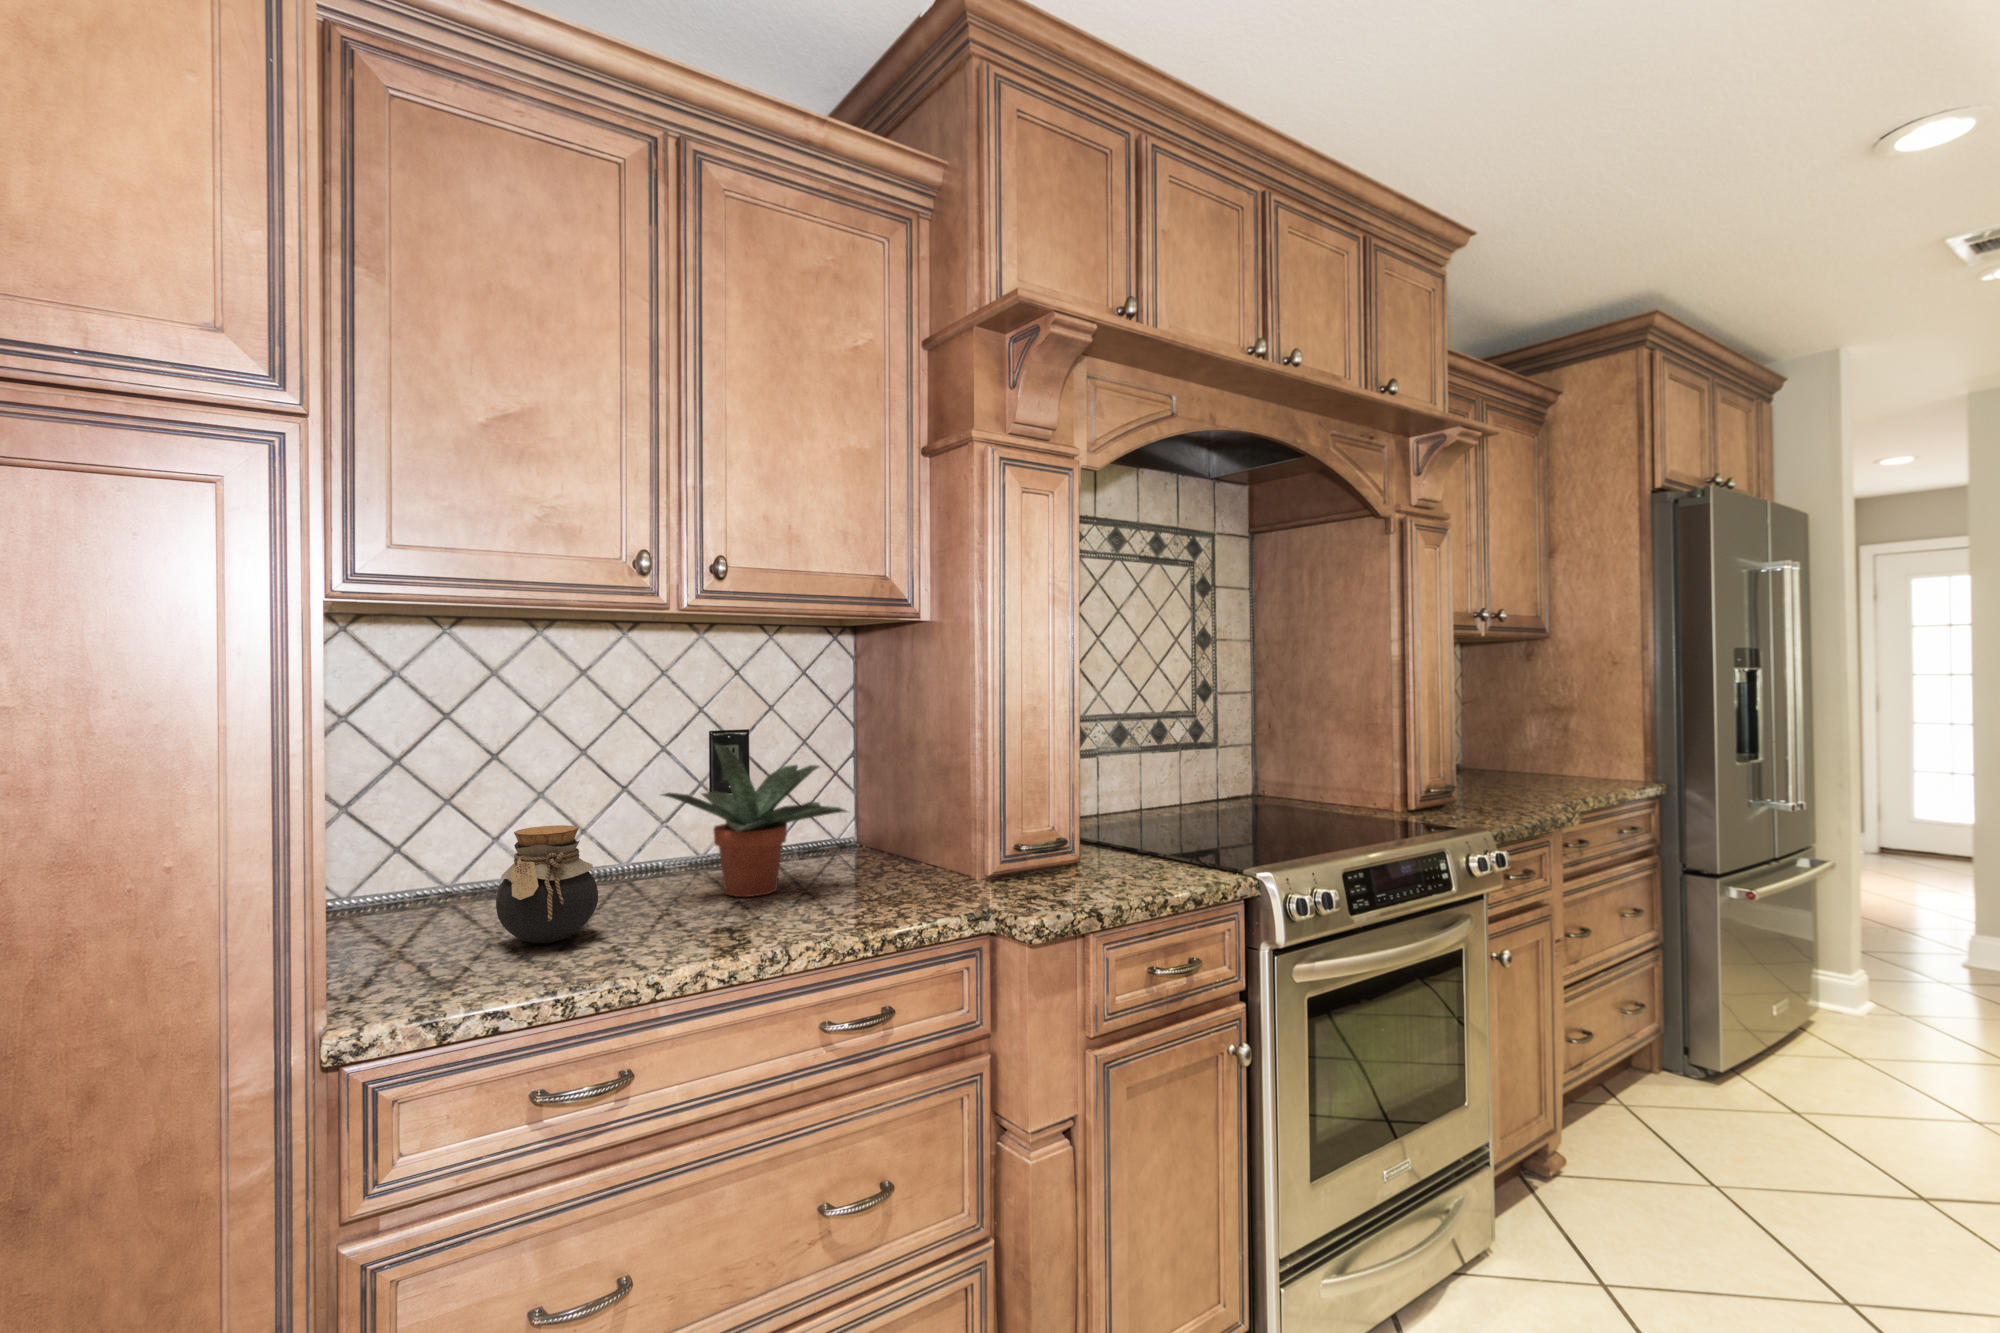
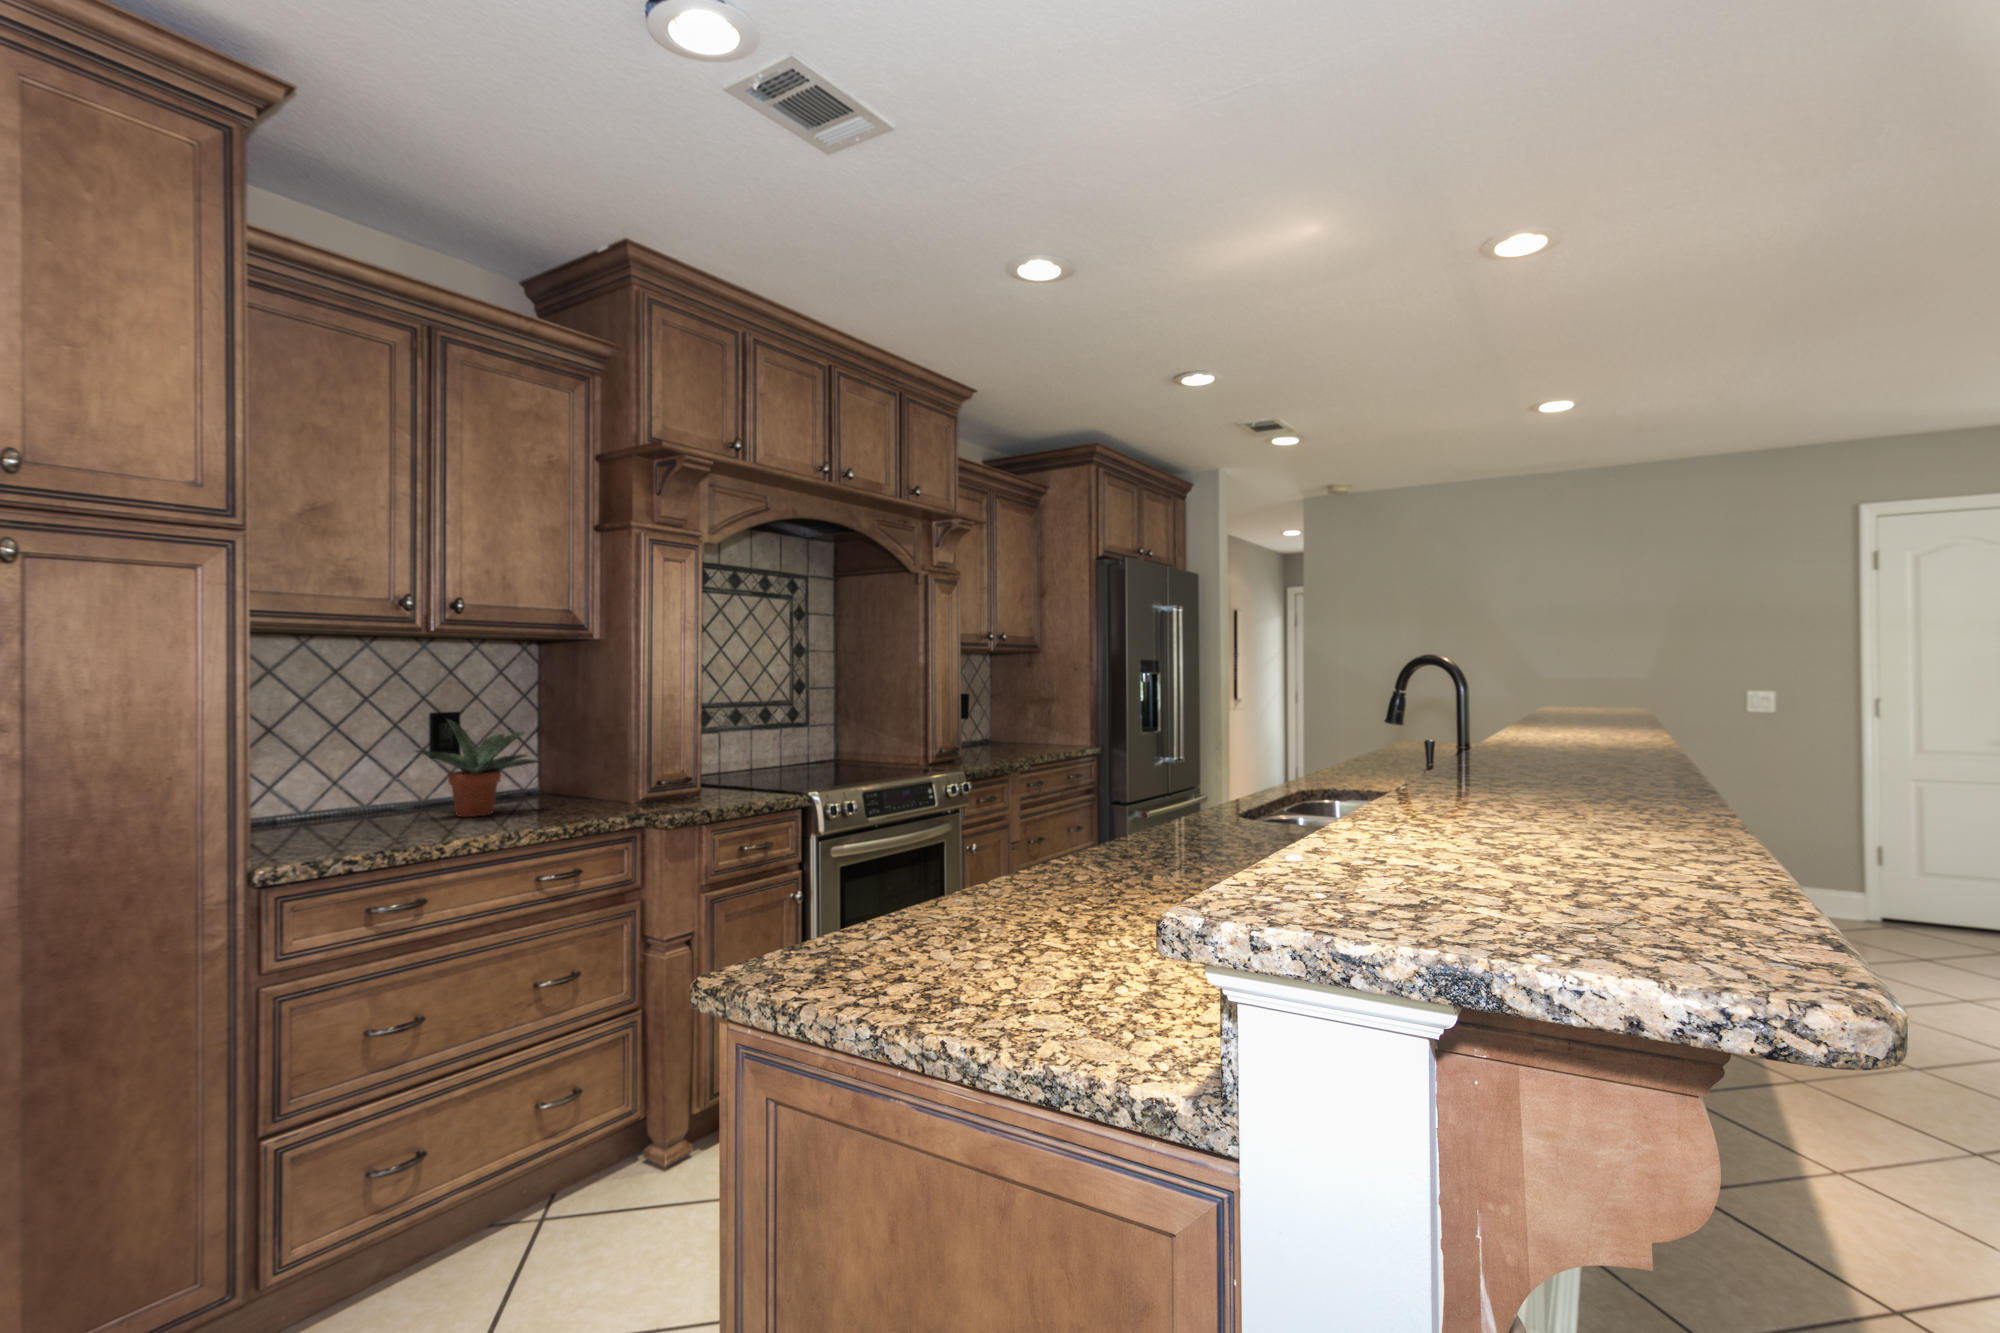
jar: present [496,825,598,943] -> none [315,767,384,838]

